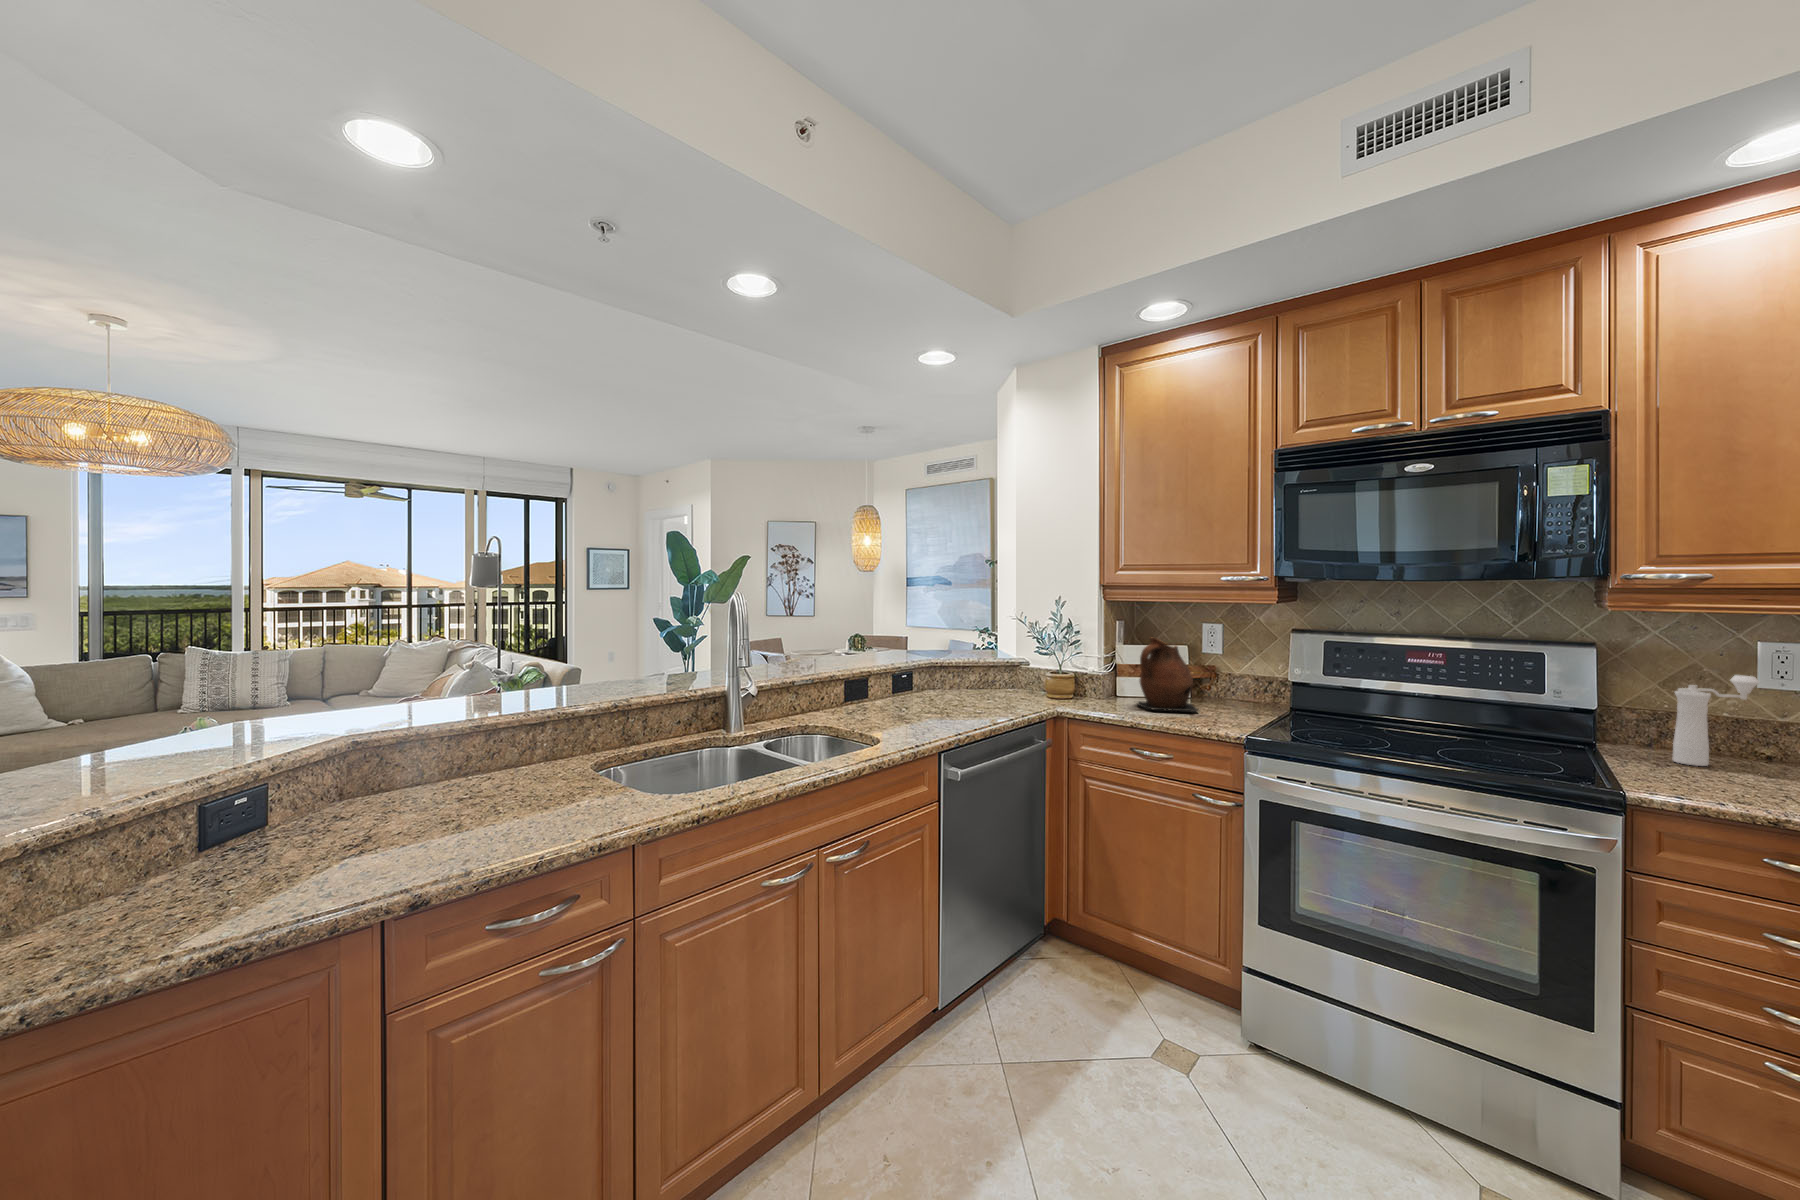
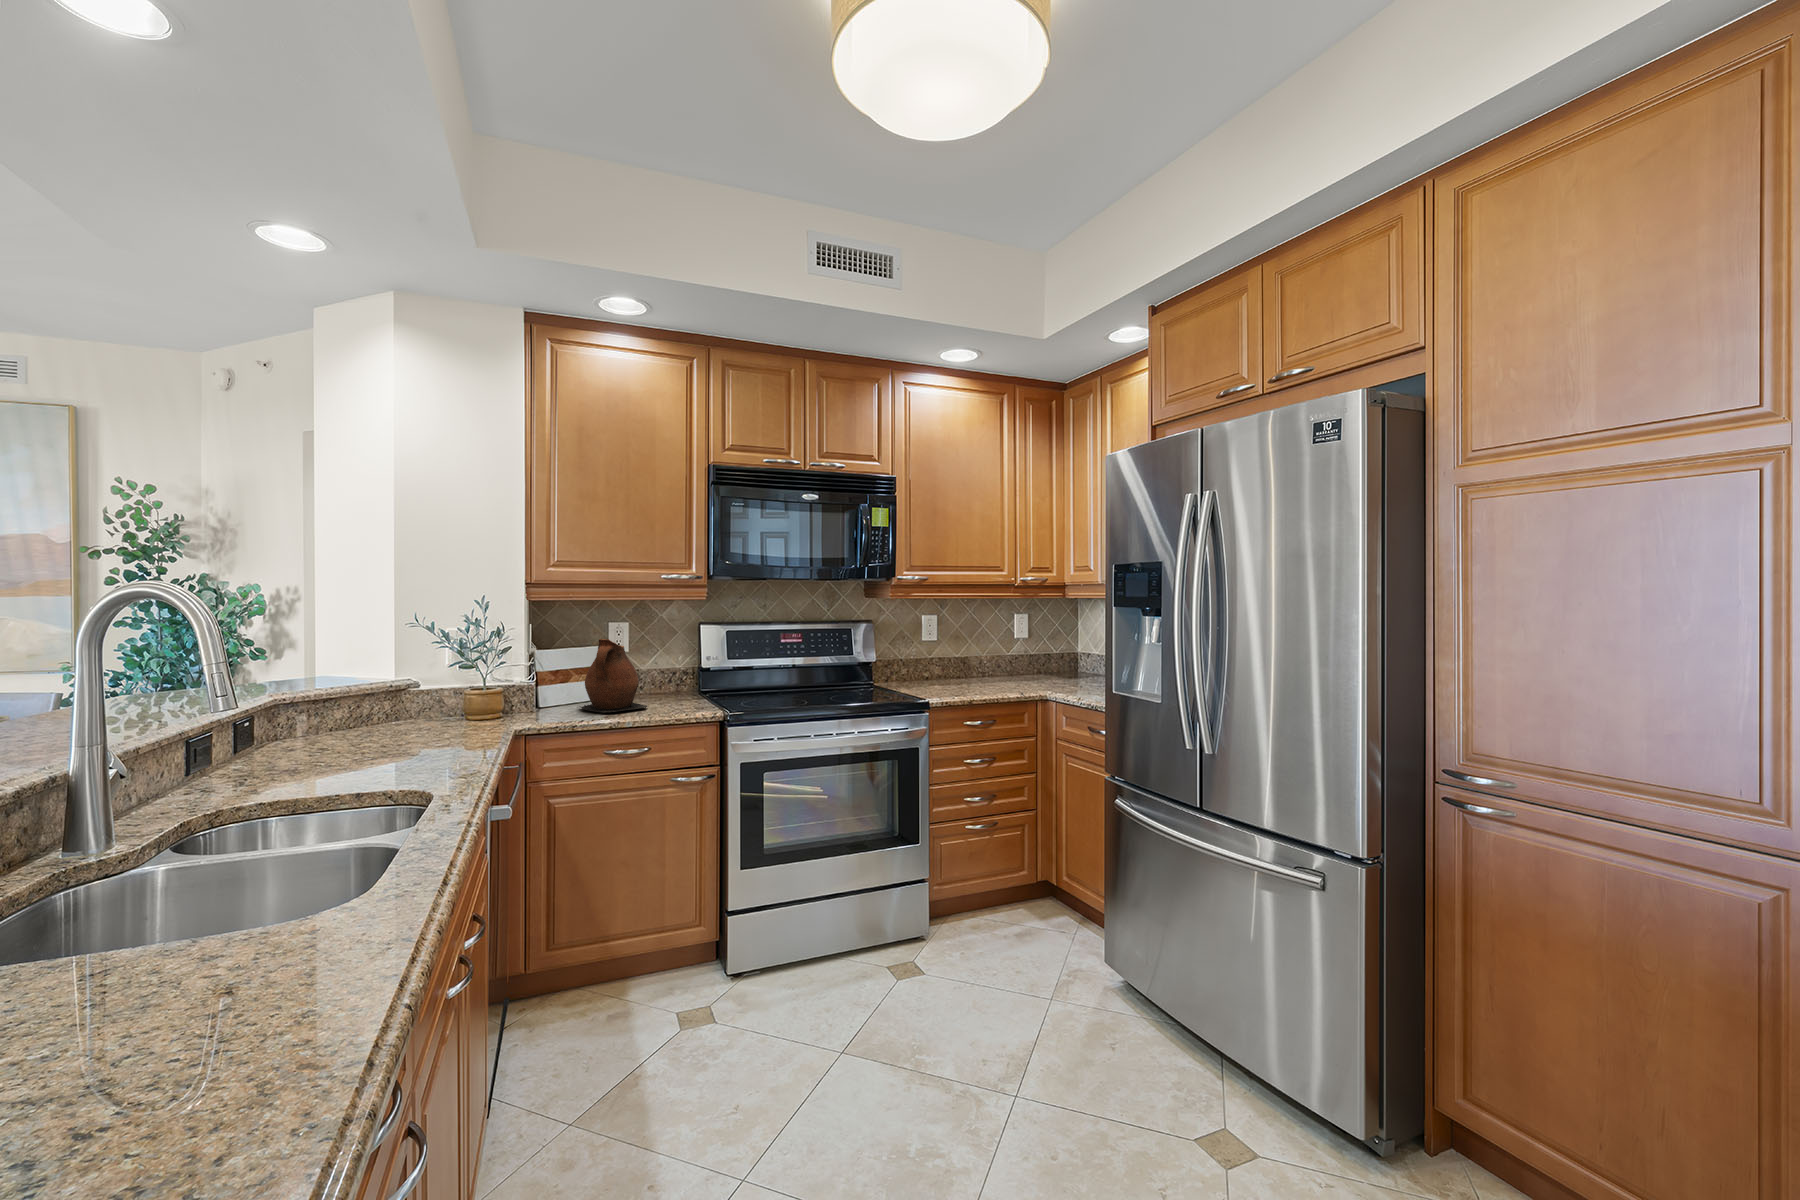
pepper mill: present [1673,675,1759,766] -> none [910,638,936,691]

